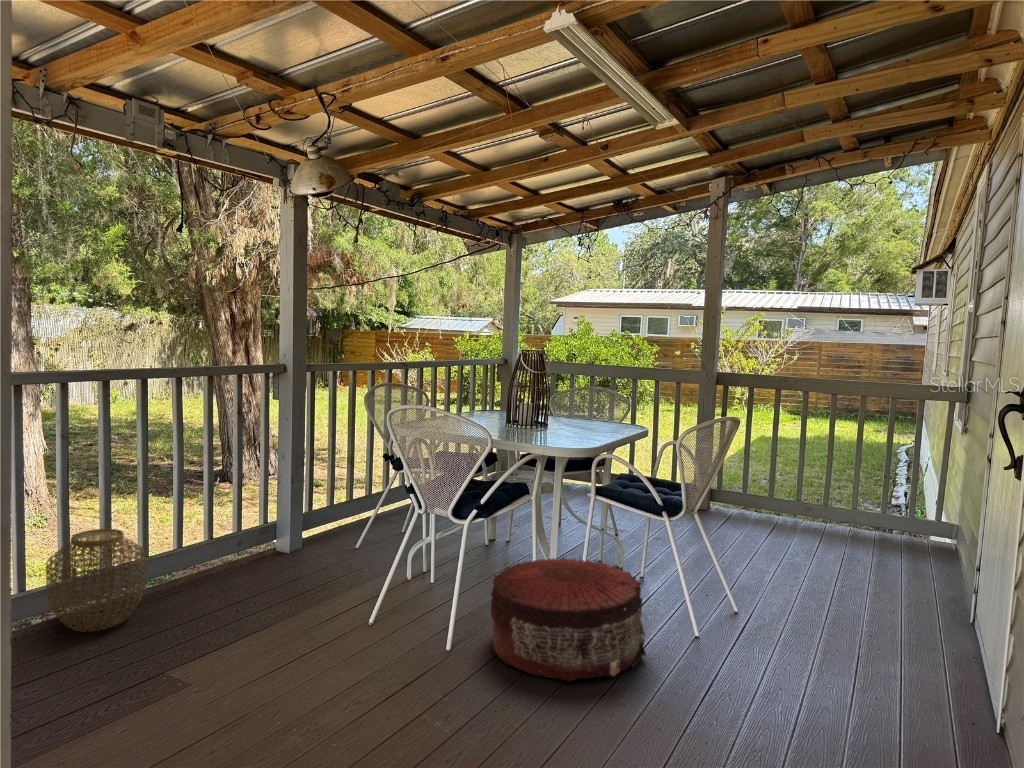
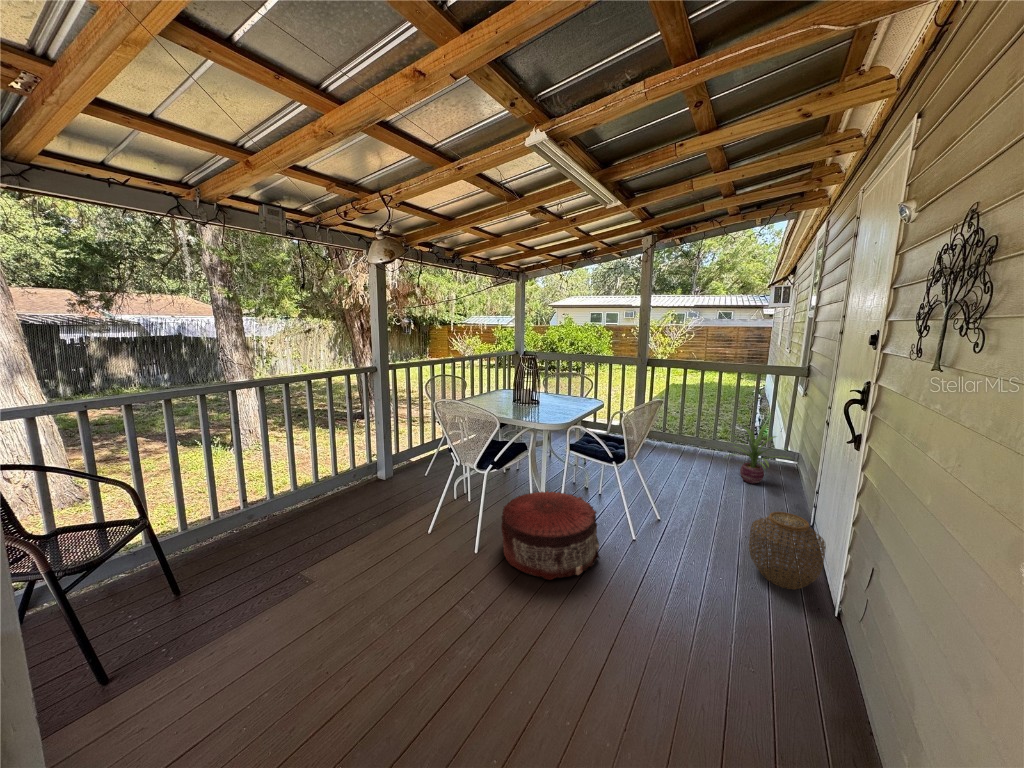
decorative plant: none [841,475,957,570] -> present [725,425,776,484]
woven basket: present [46,529,147,632] -> present [749,512,826,589]

